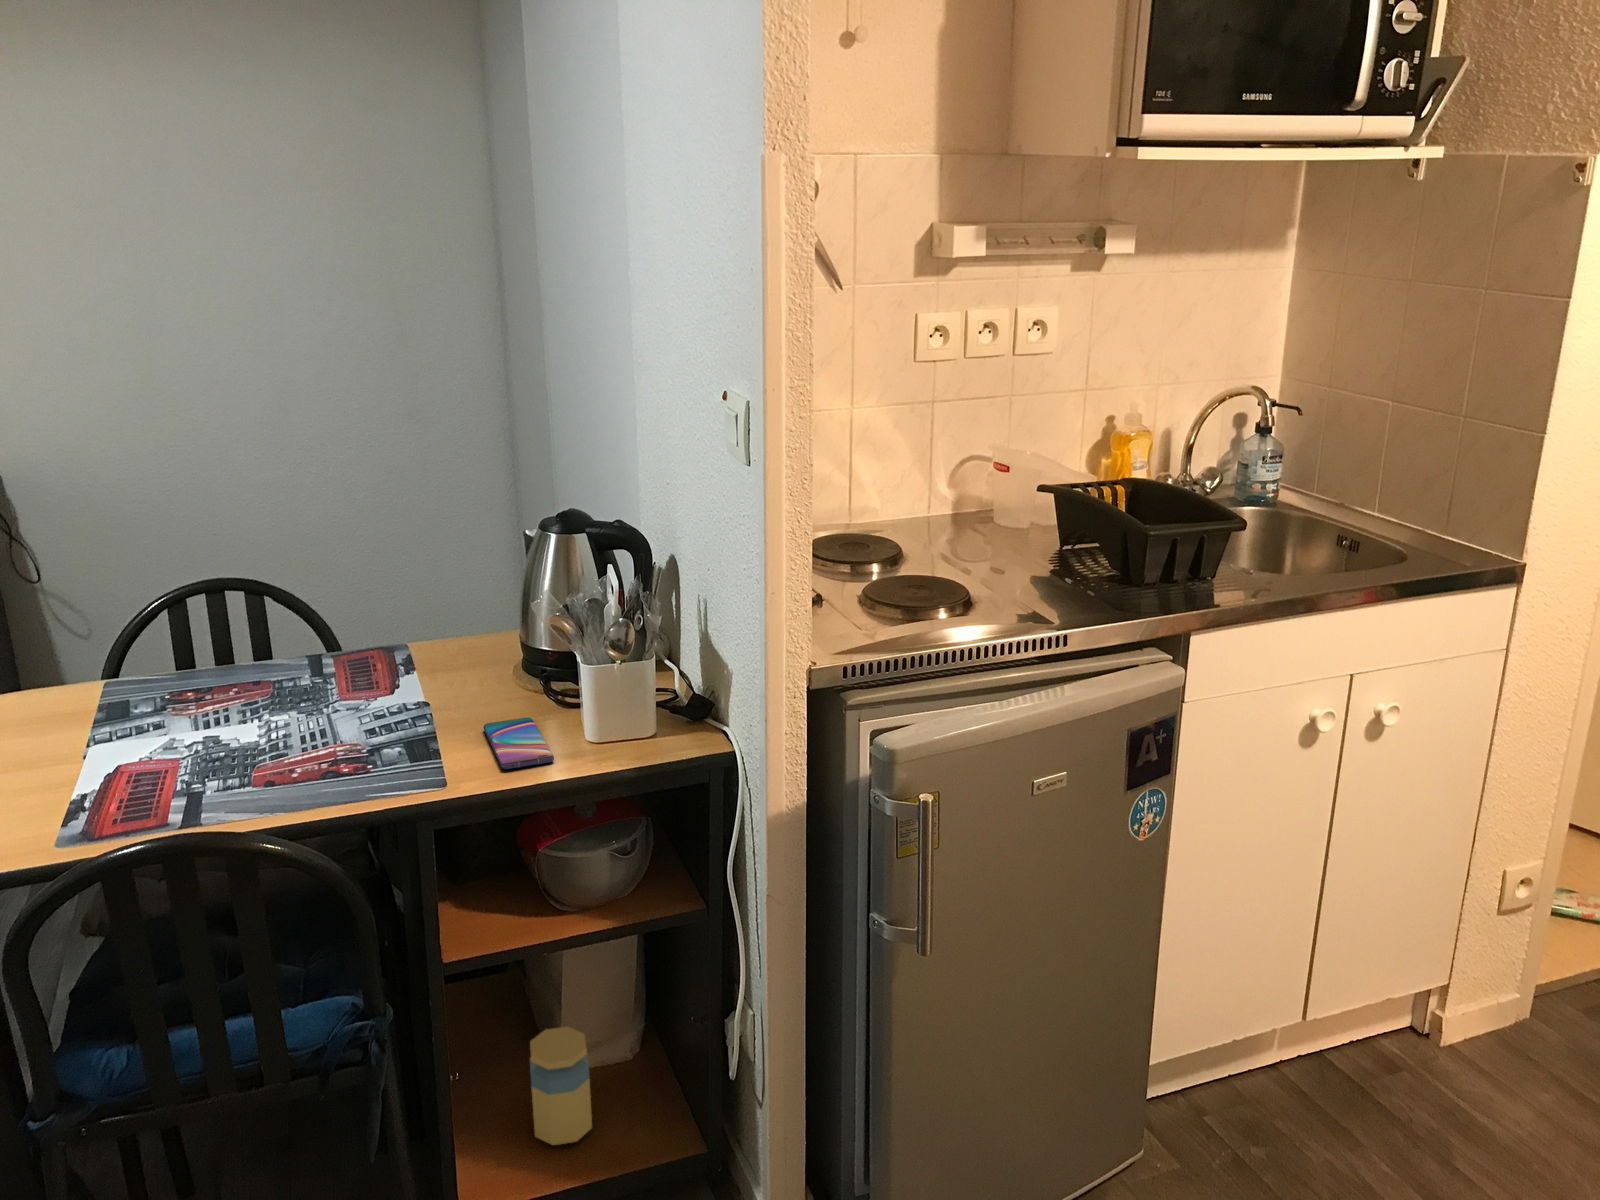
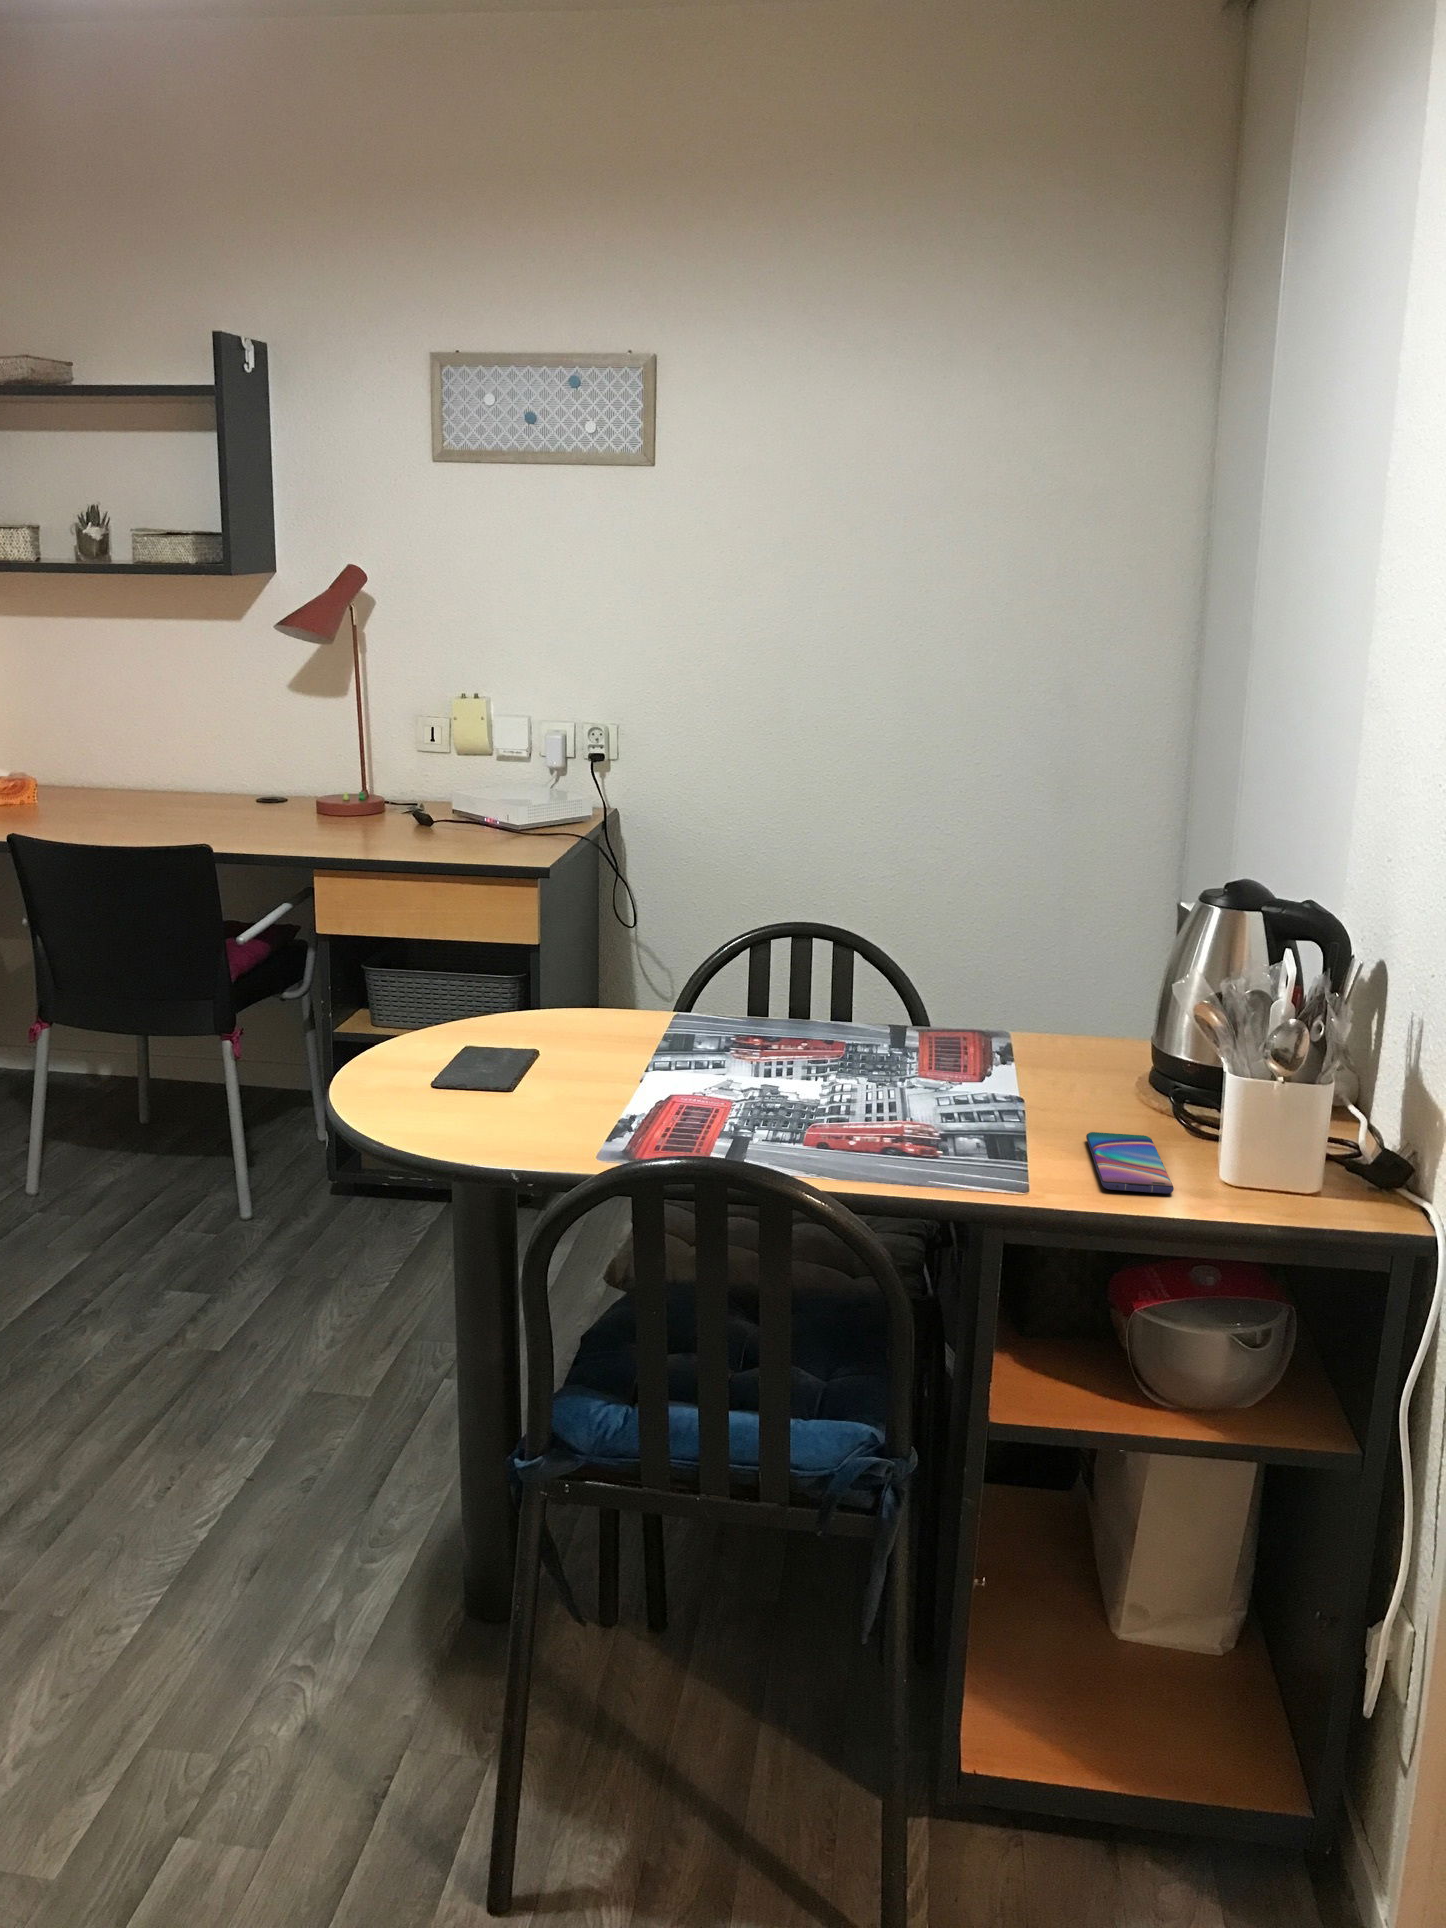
jar: present [530,1027,592,1145] -> none [1069,1560,1157,1727]

